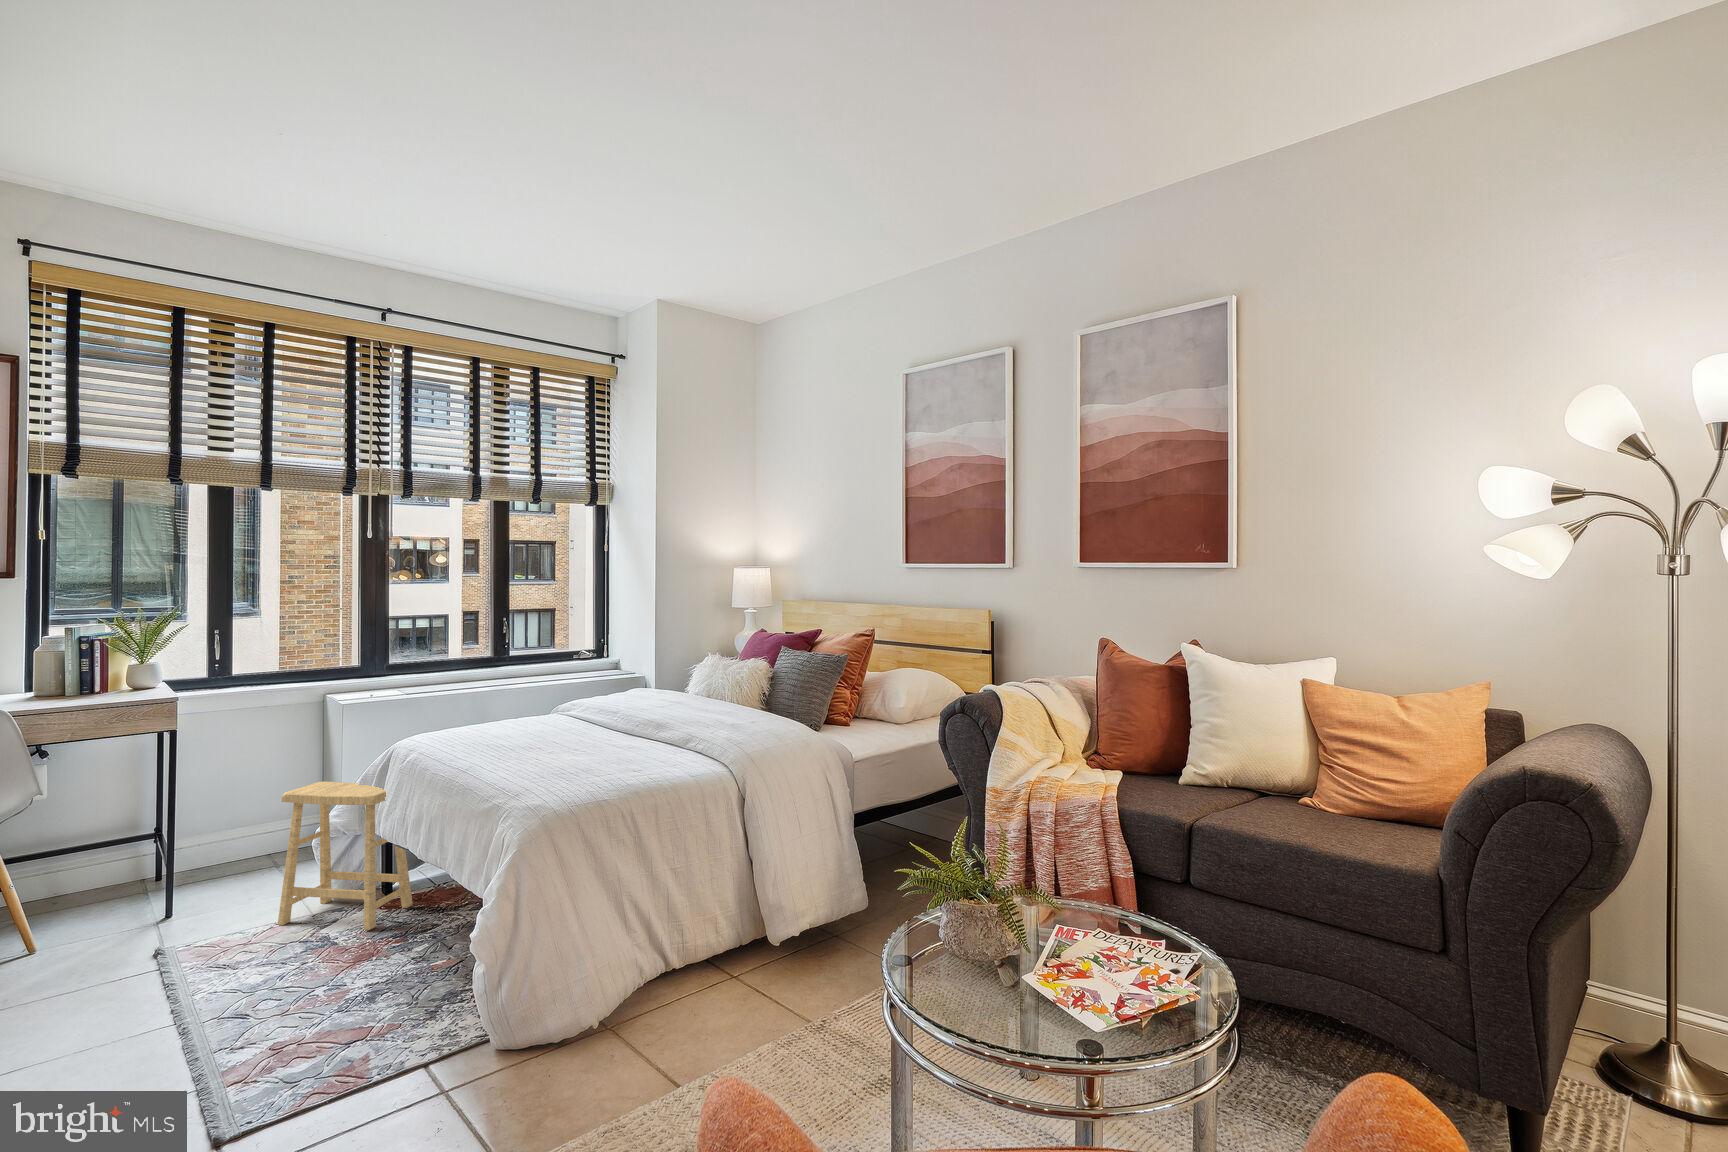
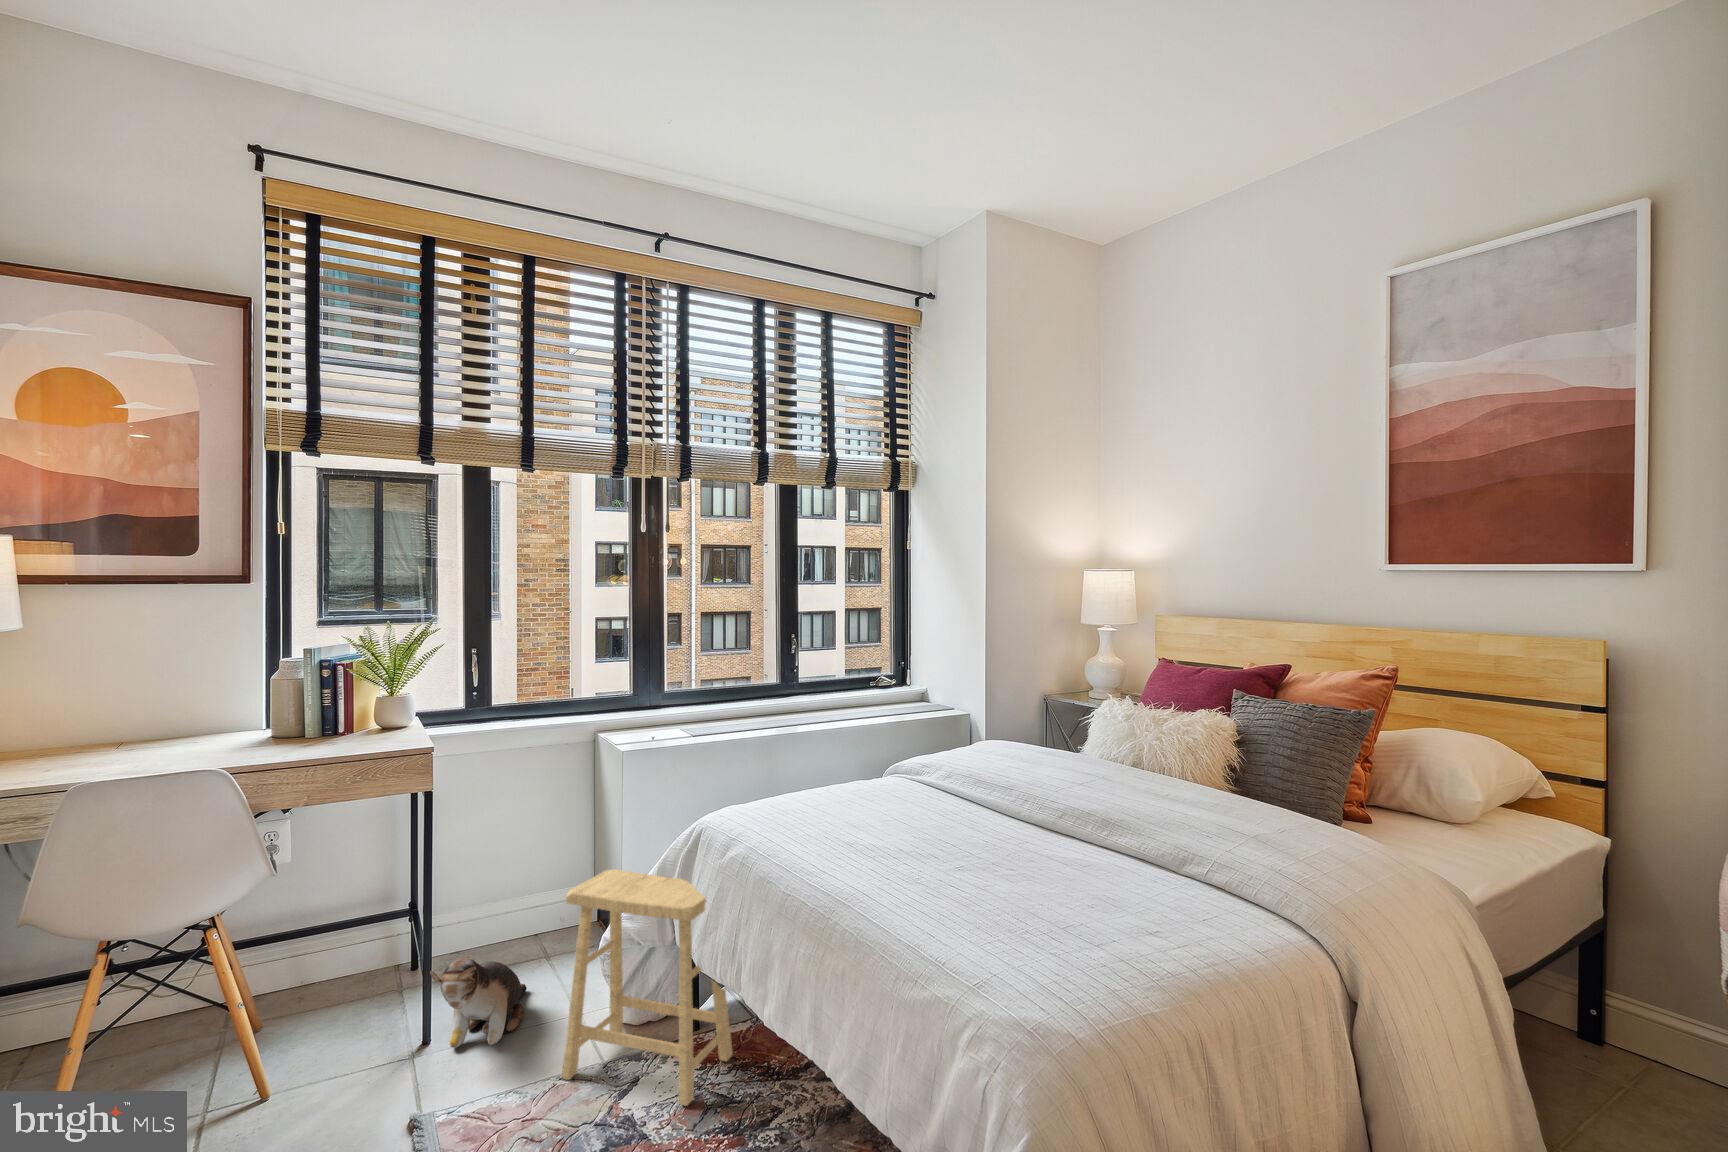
plush toy: none [172,848,258,916] -> present [430,956,527,1048]

